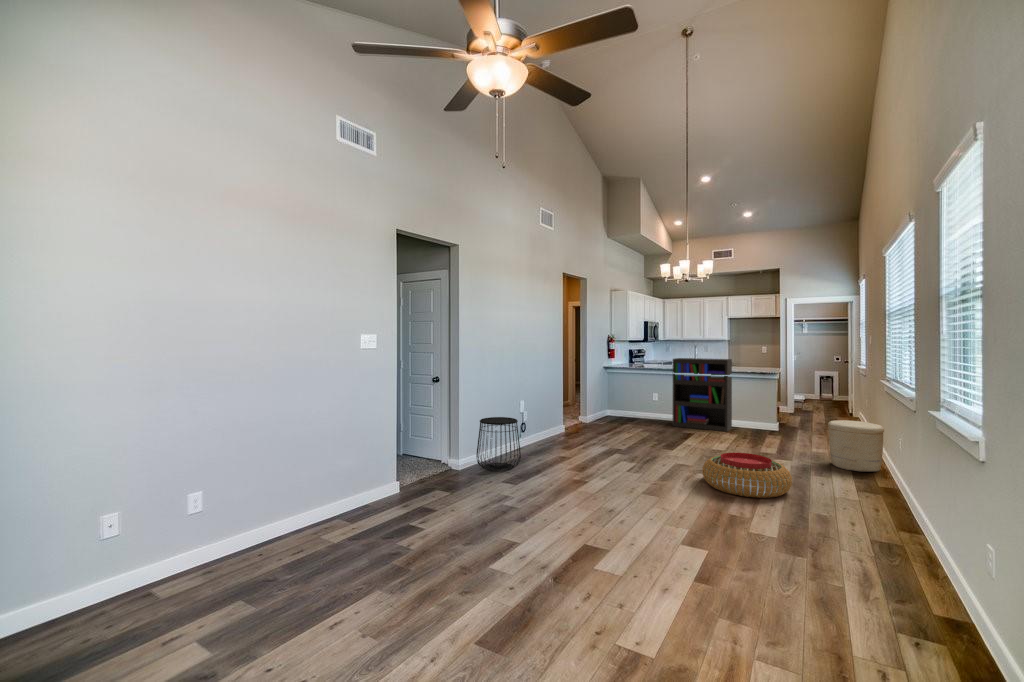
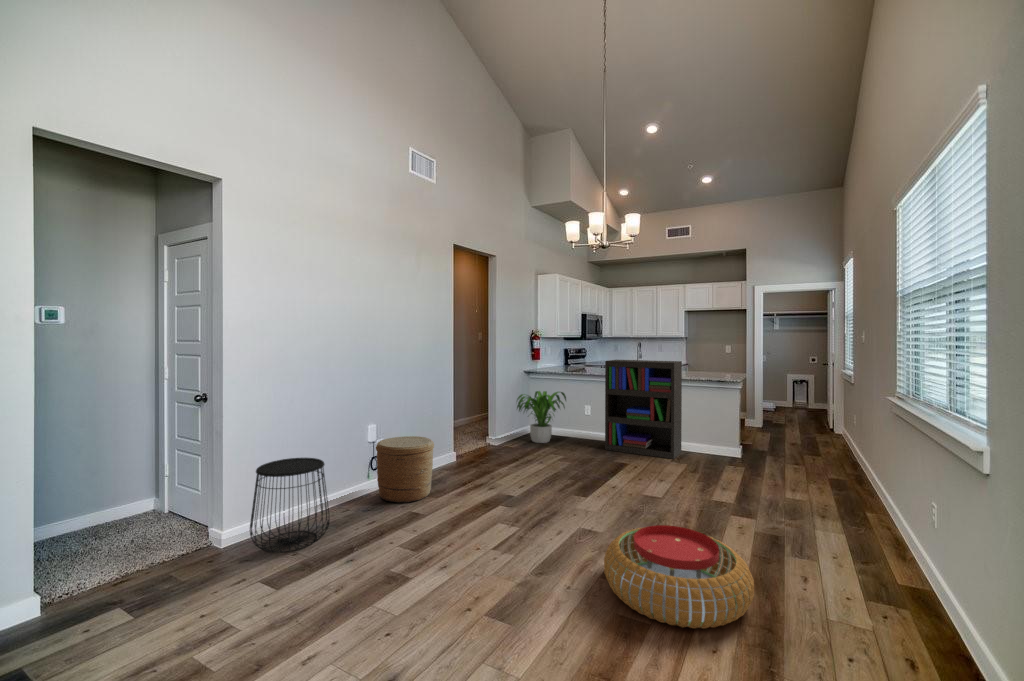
potted plant: none [600,383,640,422] -> present [517,391,566,443]
woven basket: present [828,420,884,472] -> present [376,436,434,503]

